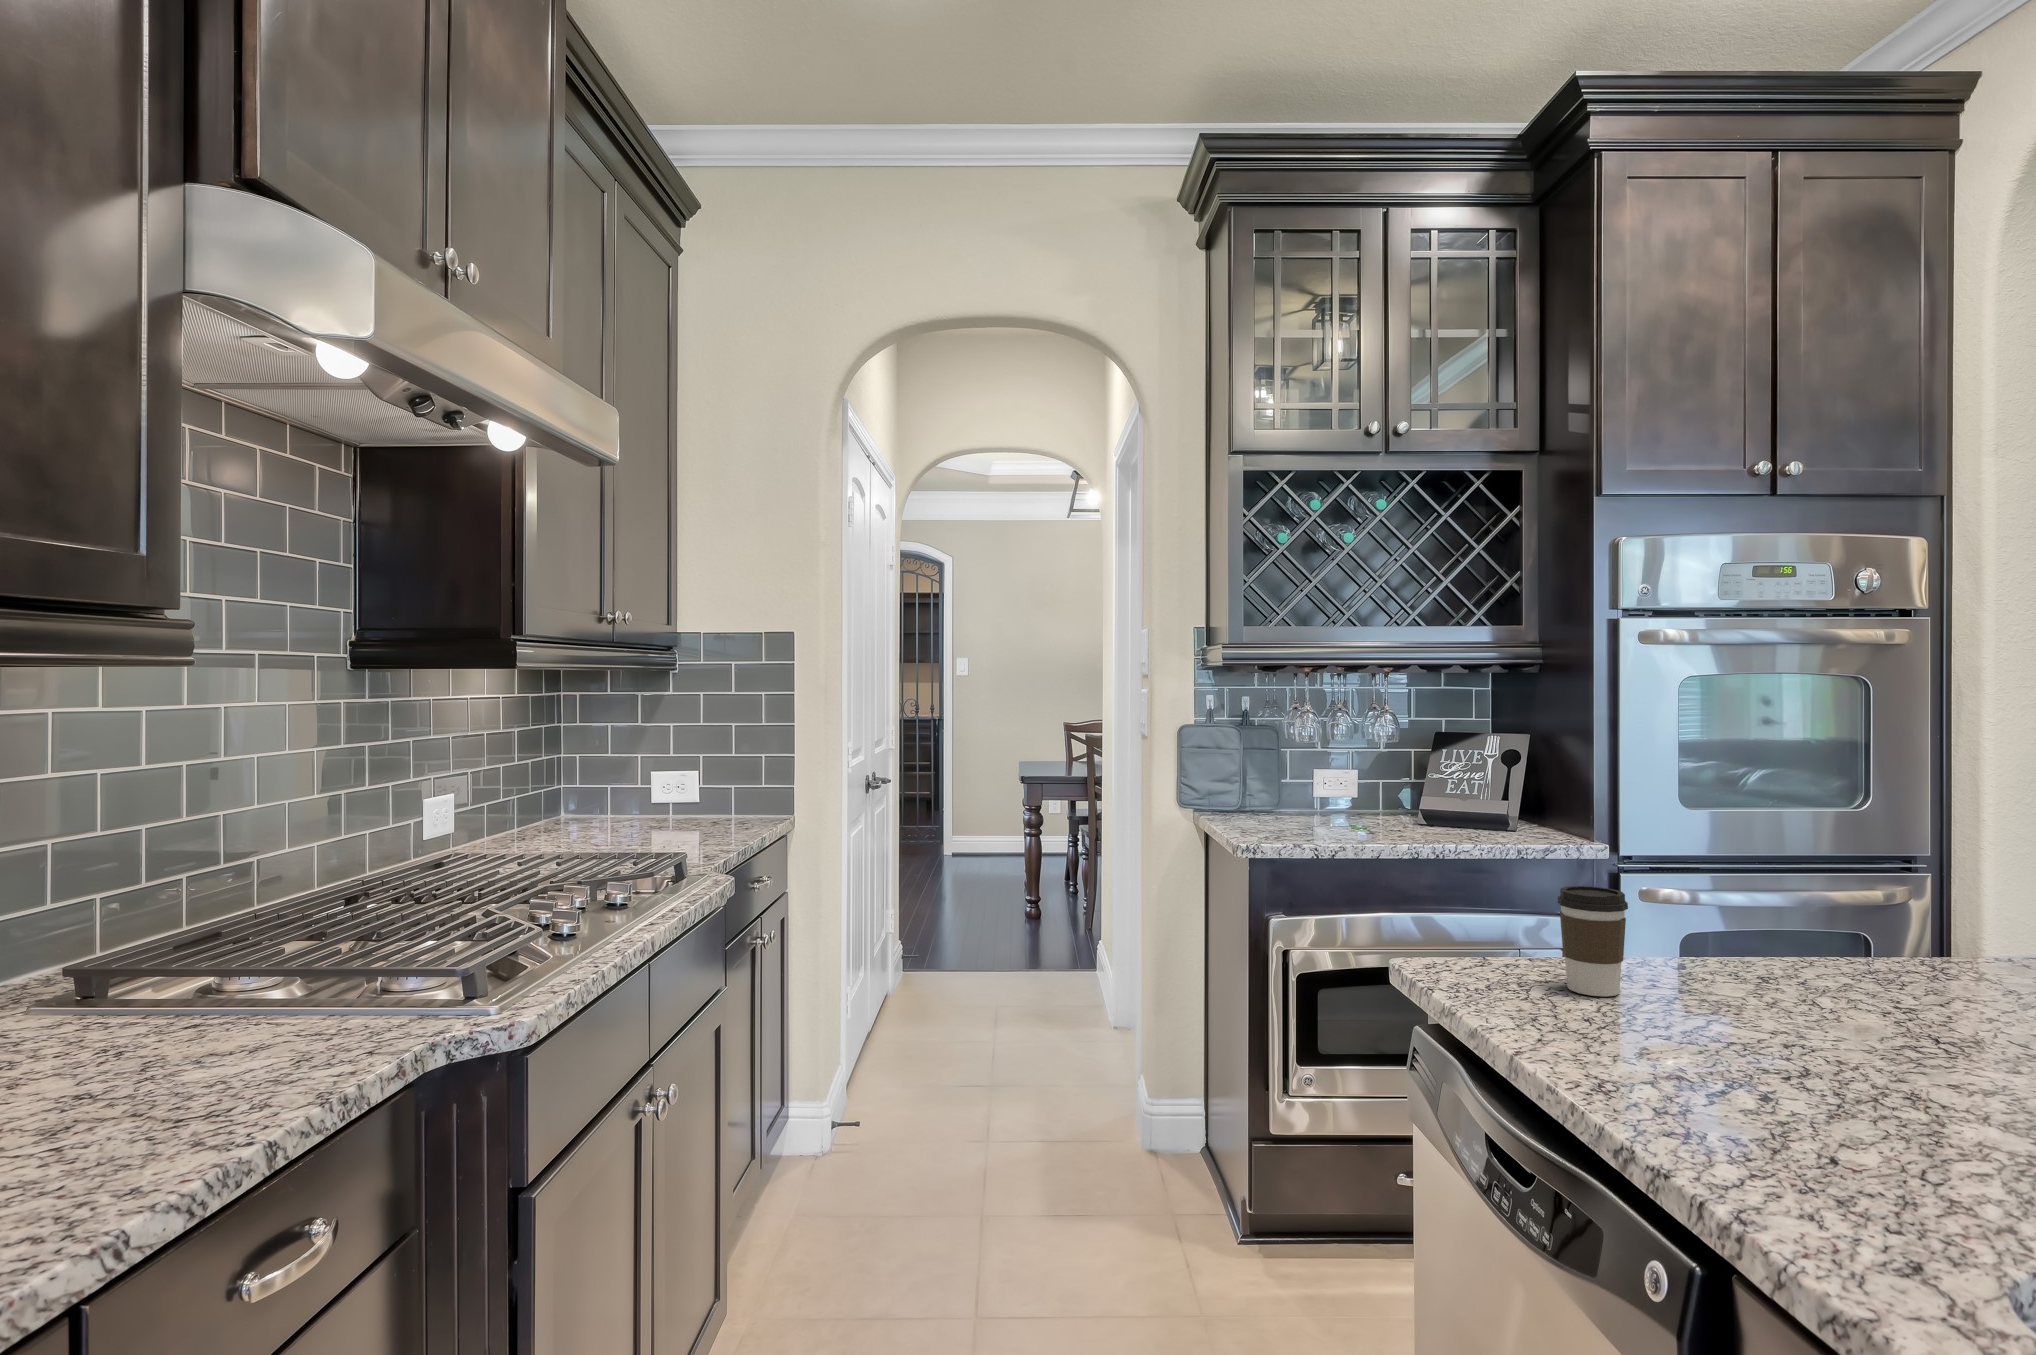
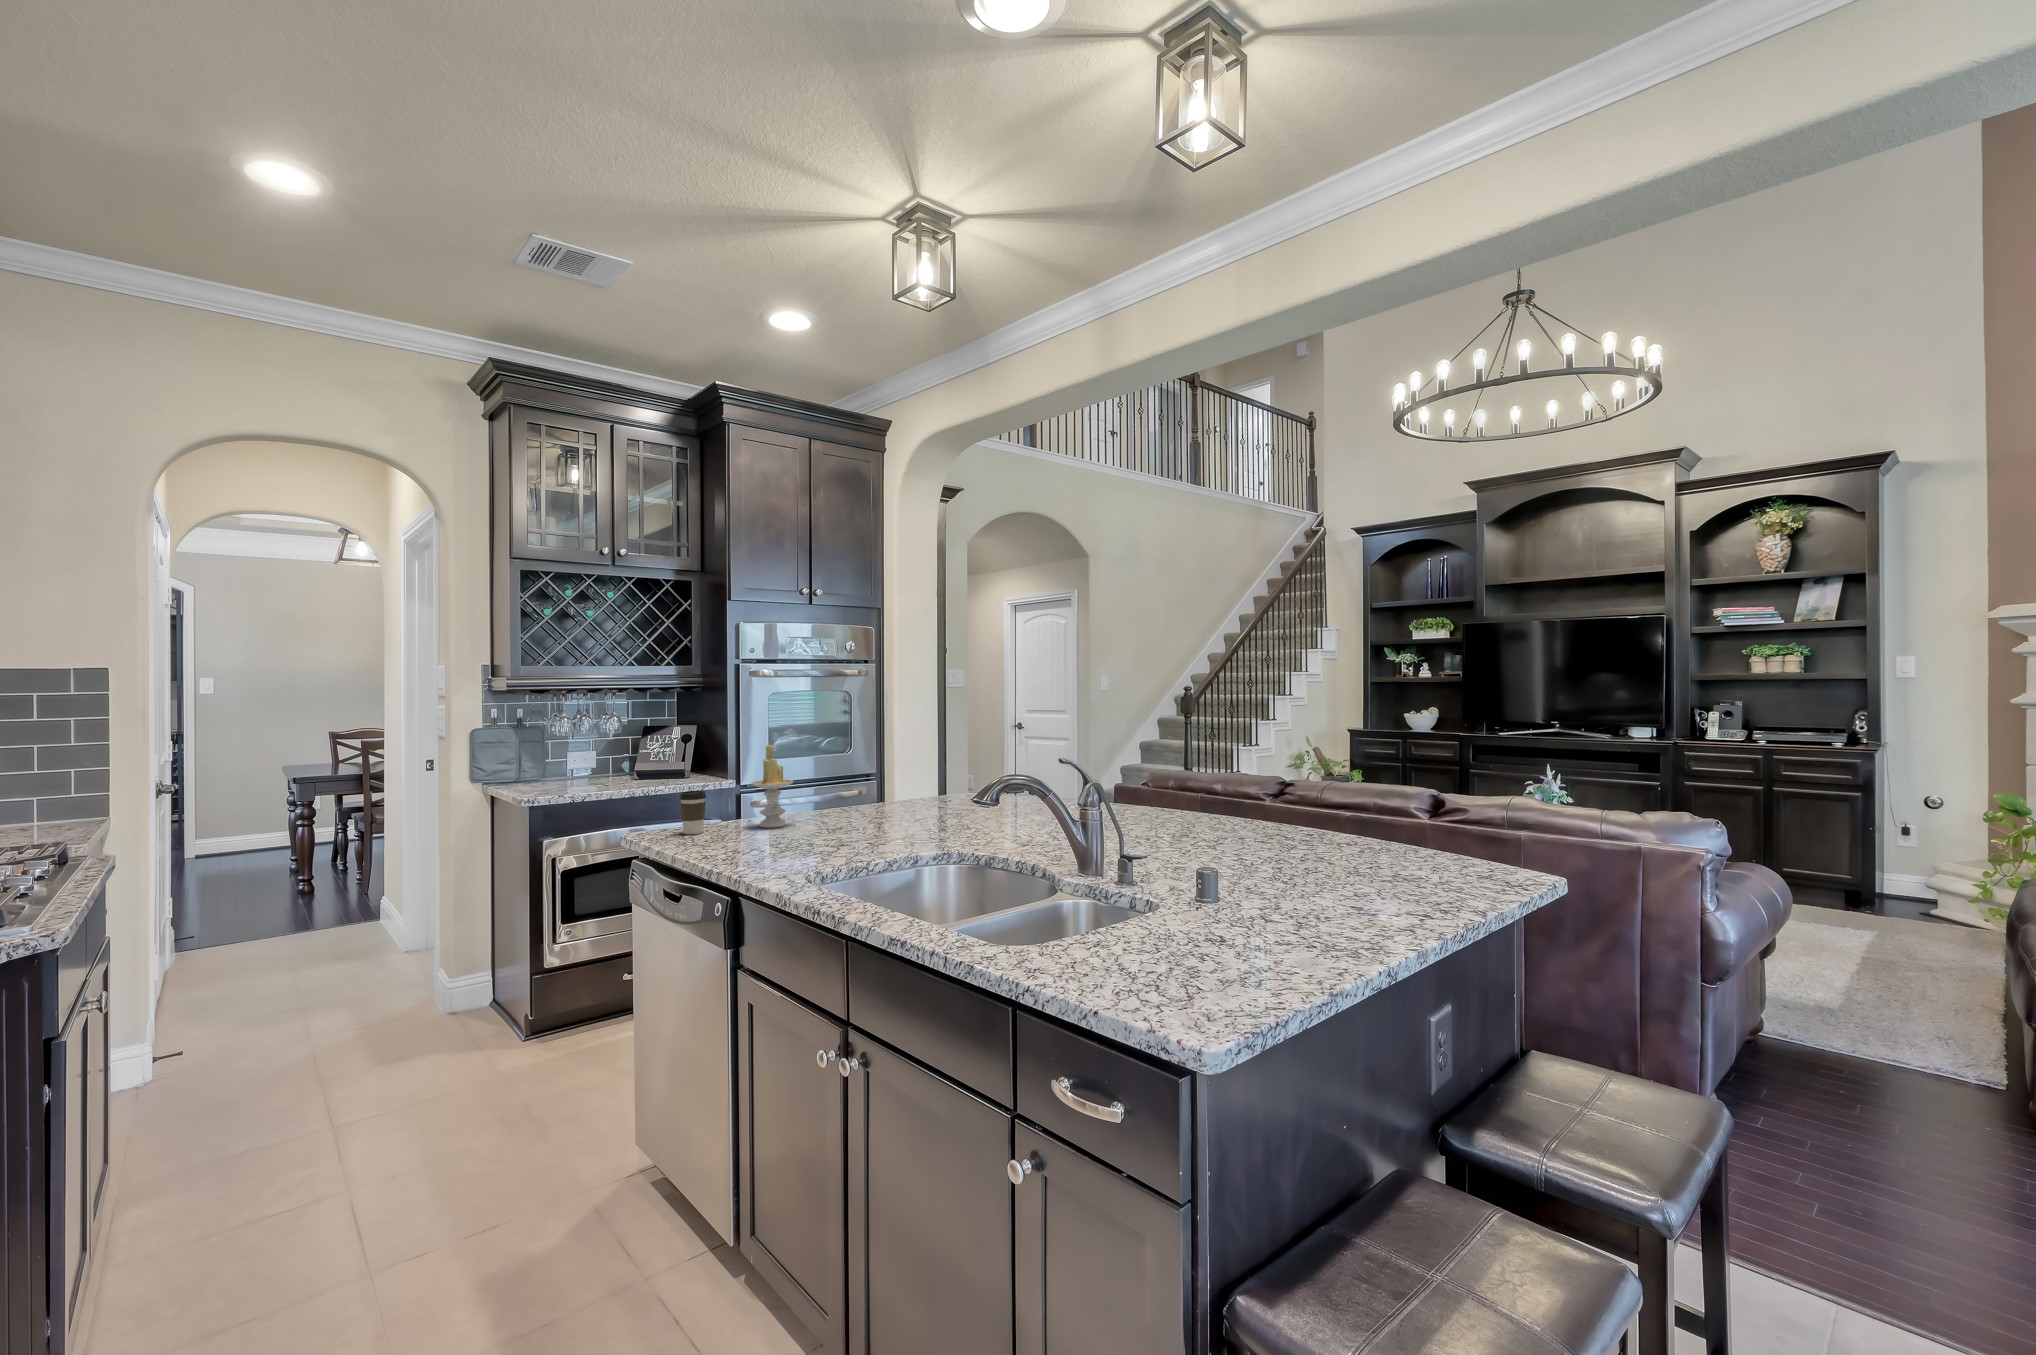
candle: none [1752,787,1888,1017] -> present [751,744,793,828]

